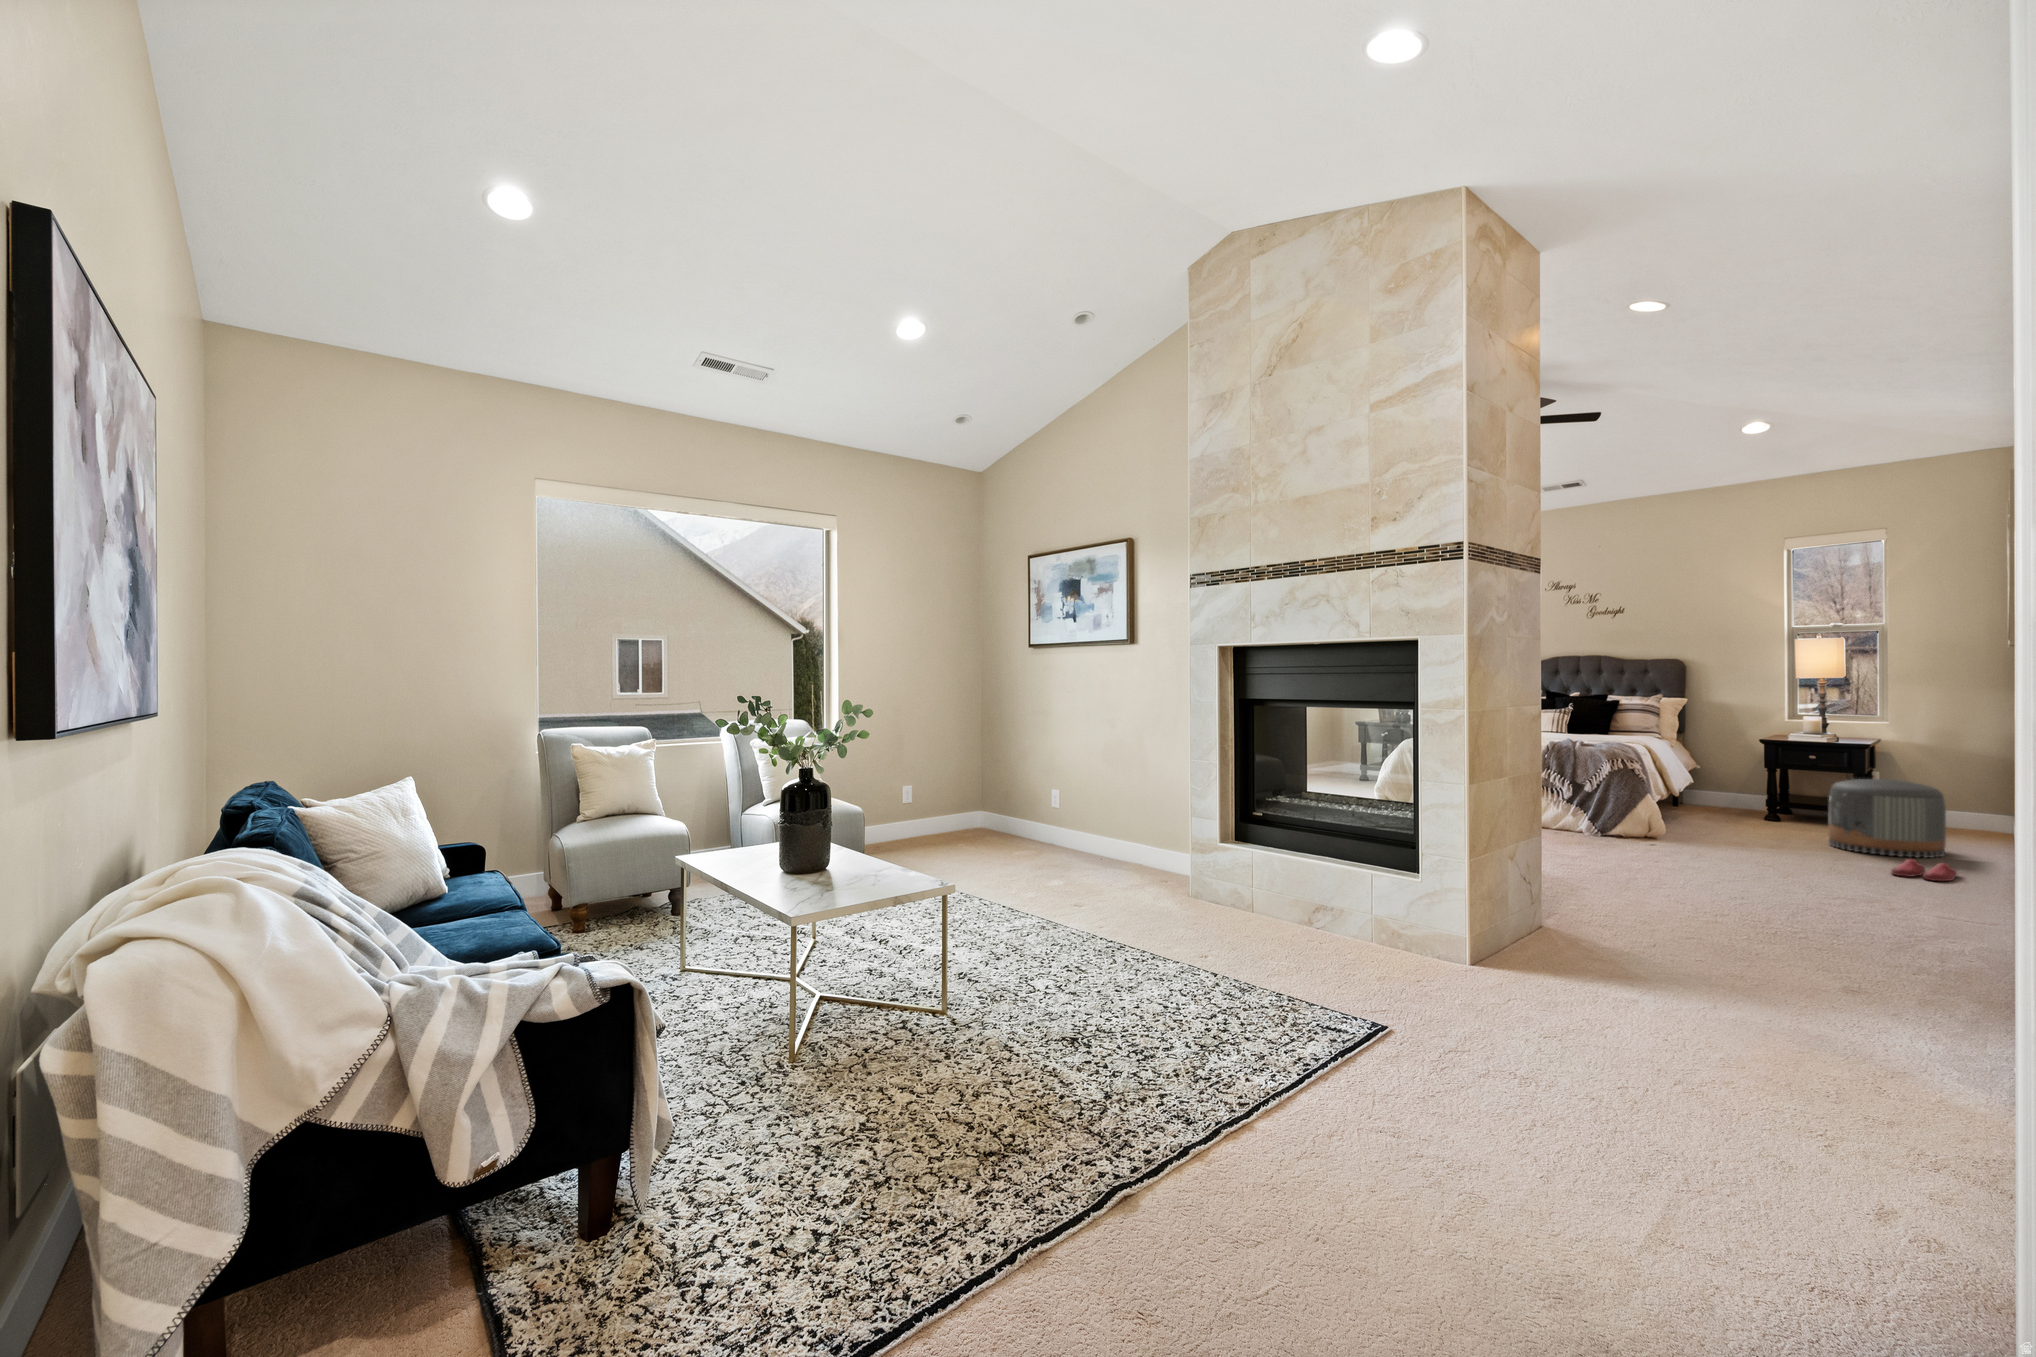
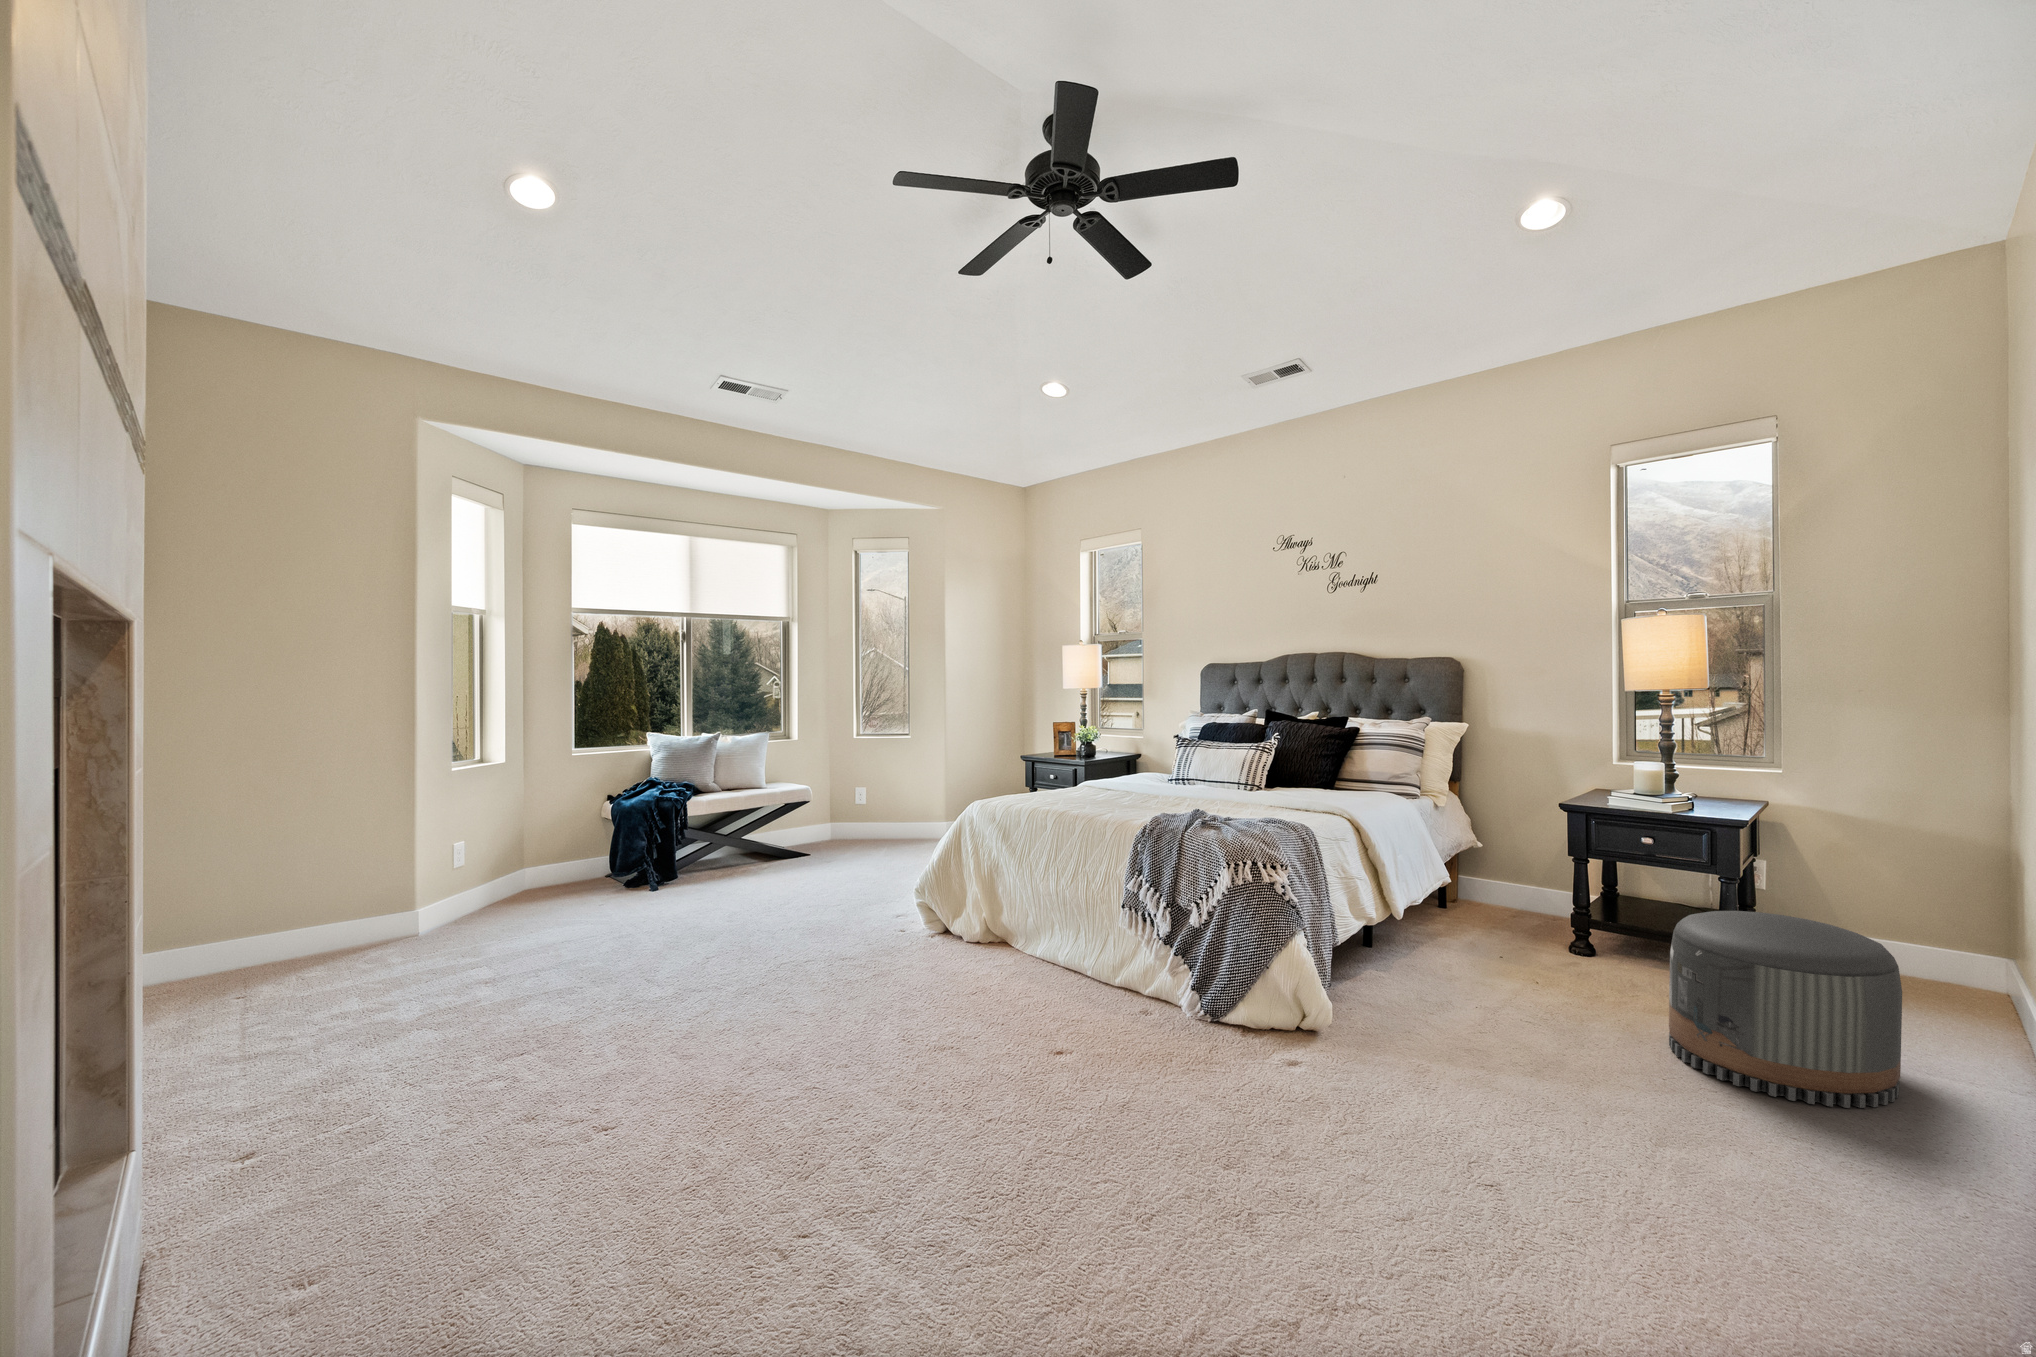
slippers: present [1892,859,1957,881] -> none [1798,1159,1952,1255]

